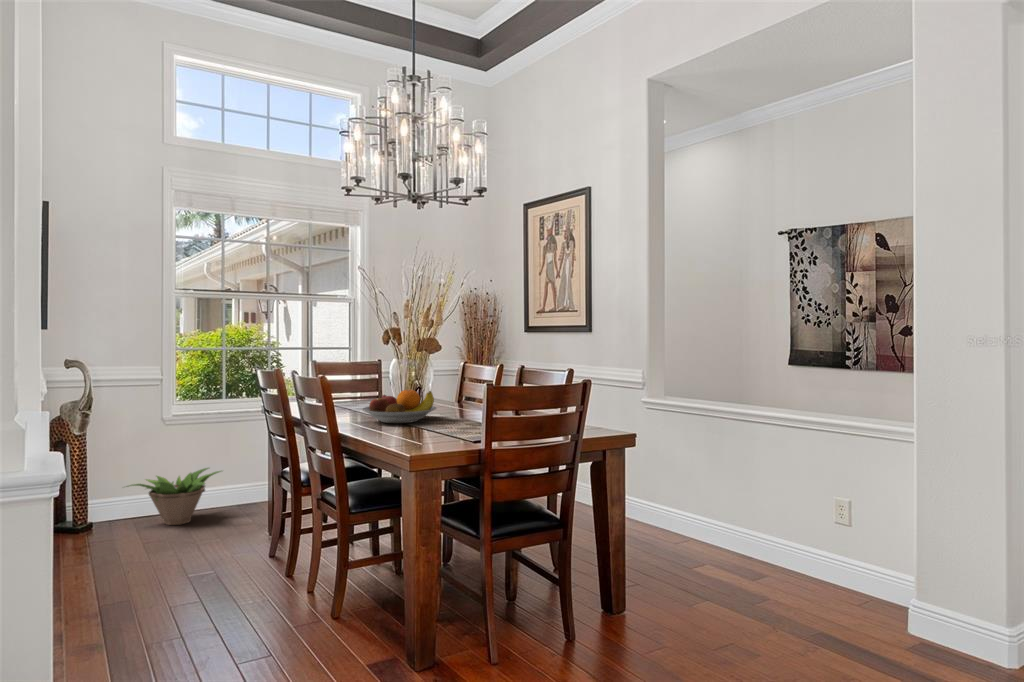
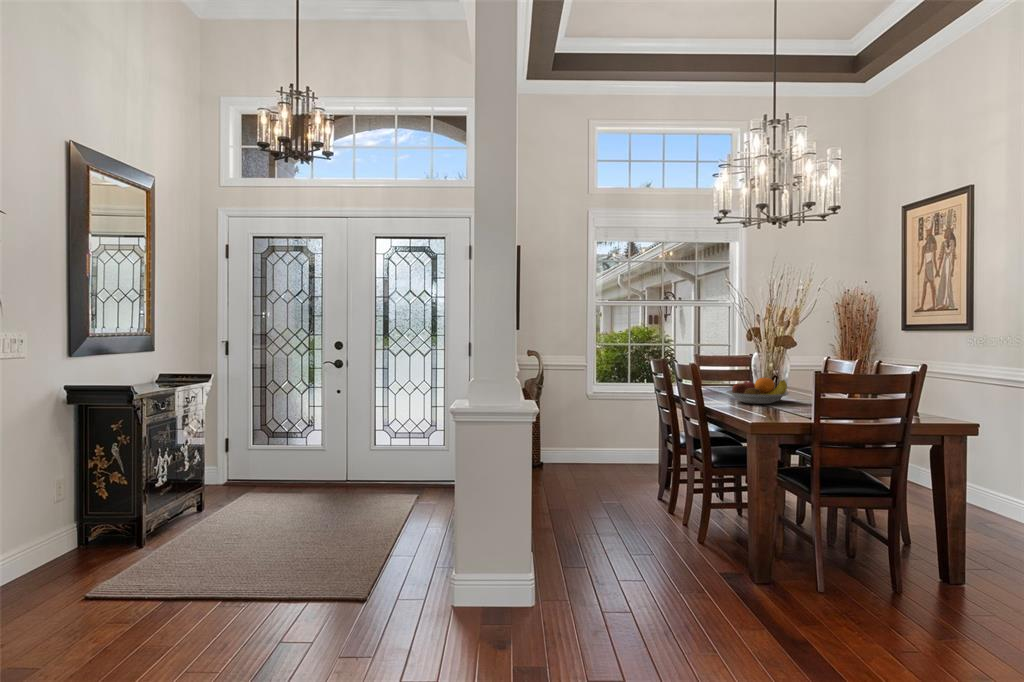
decorative plant: present [127,468,221,525] -> none [562,433,628,472]

